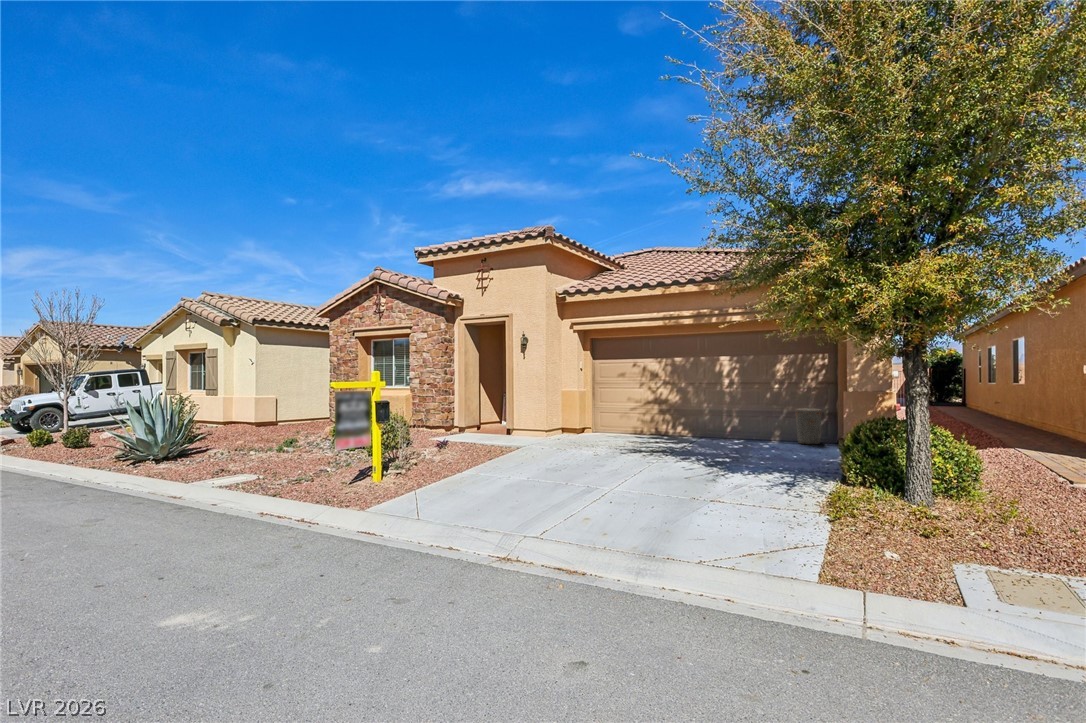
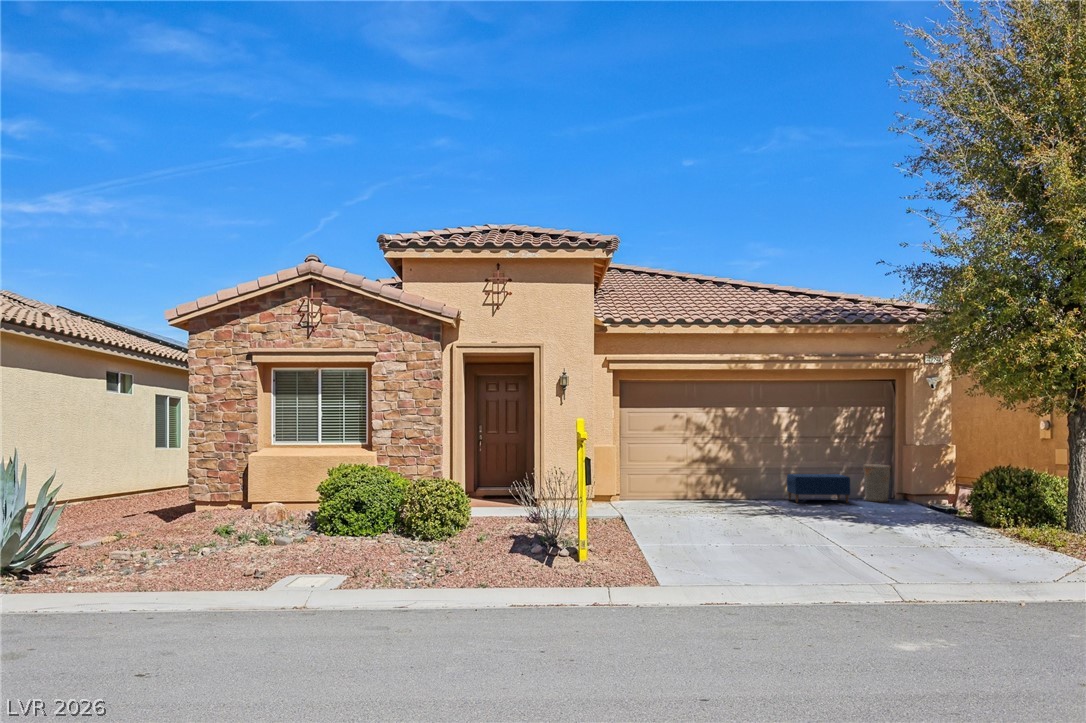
bench: none [719,415,776,443] -> present [787,474,850,503]

